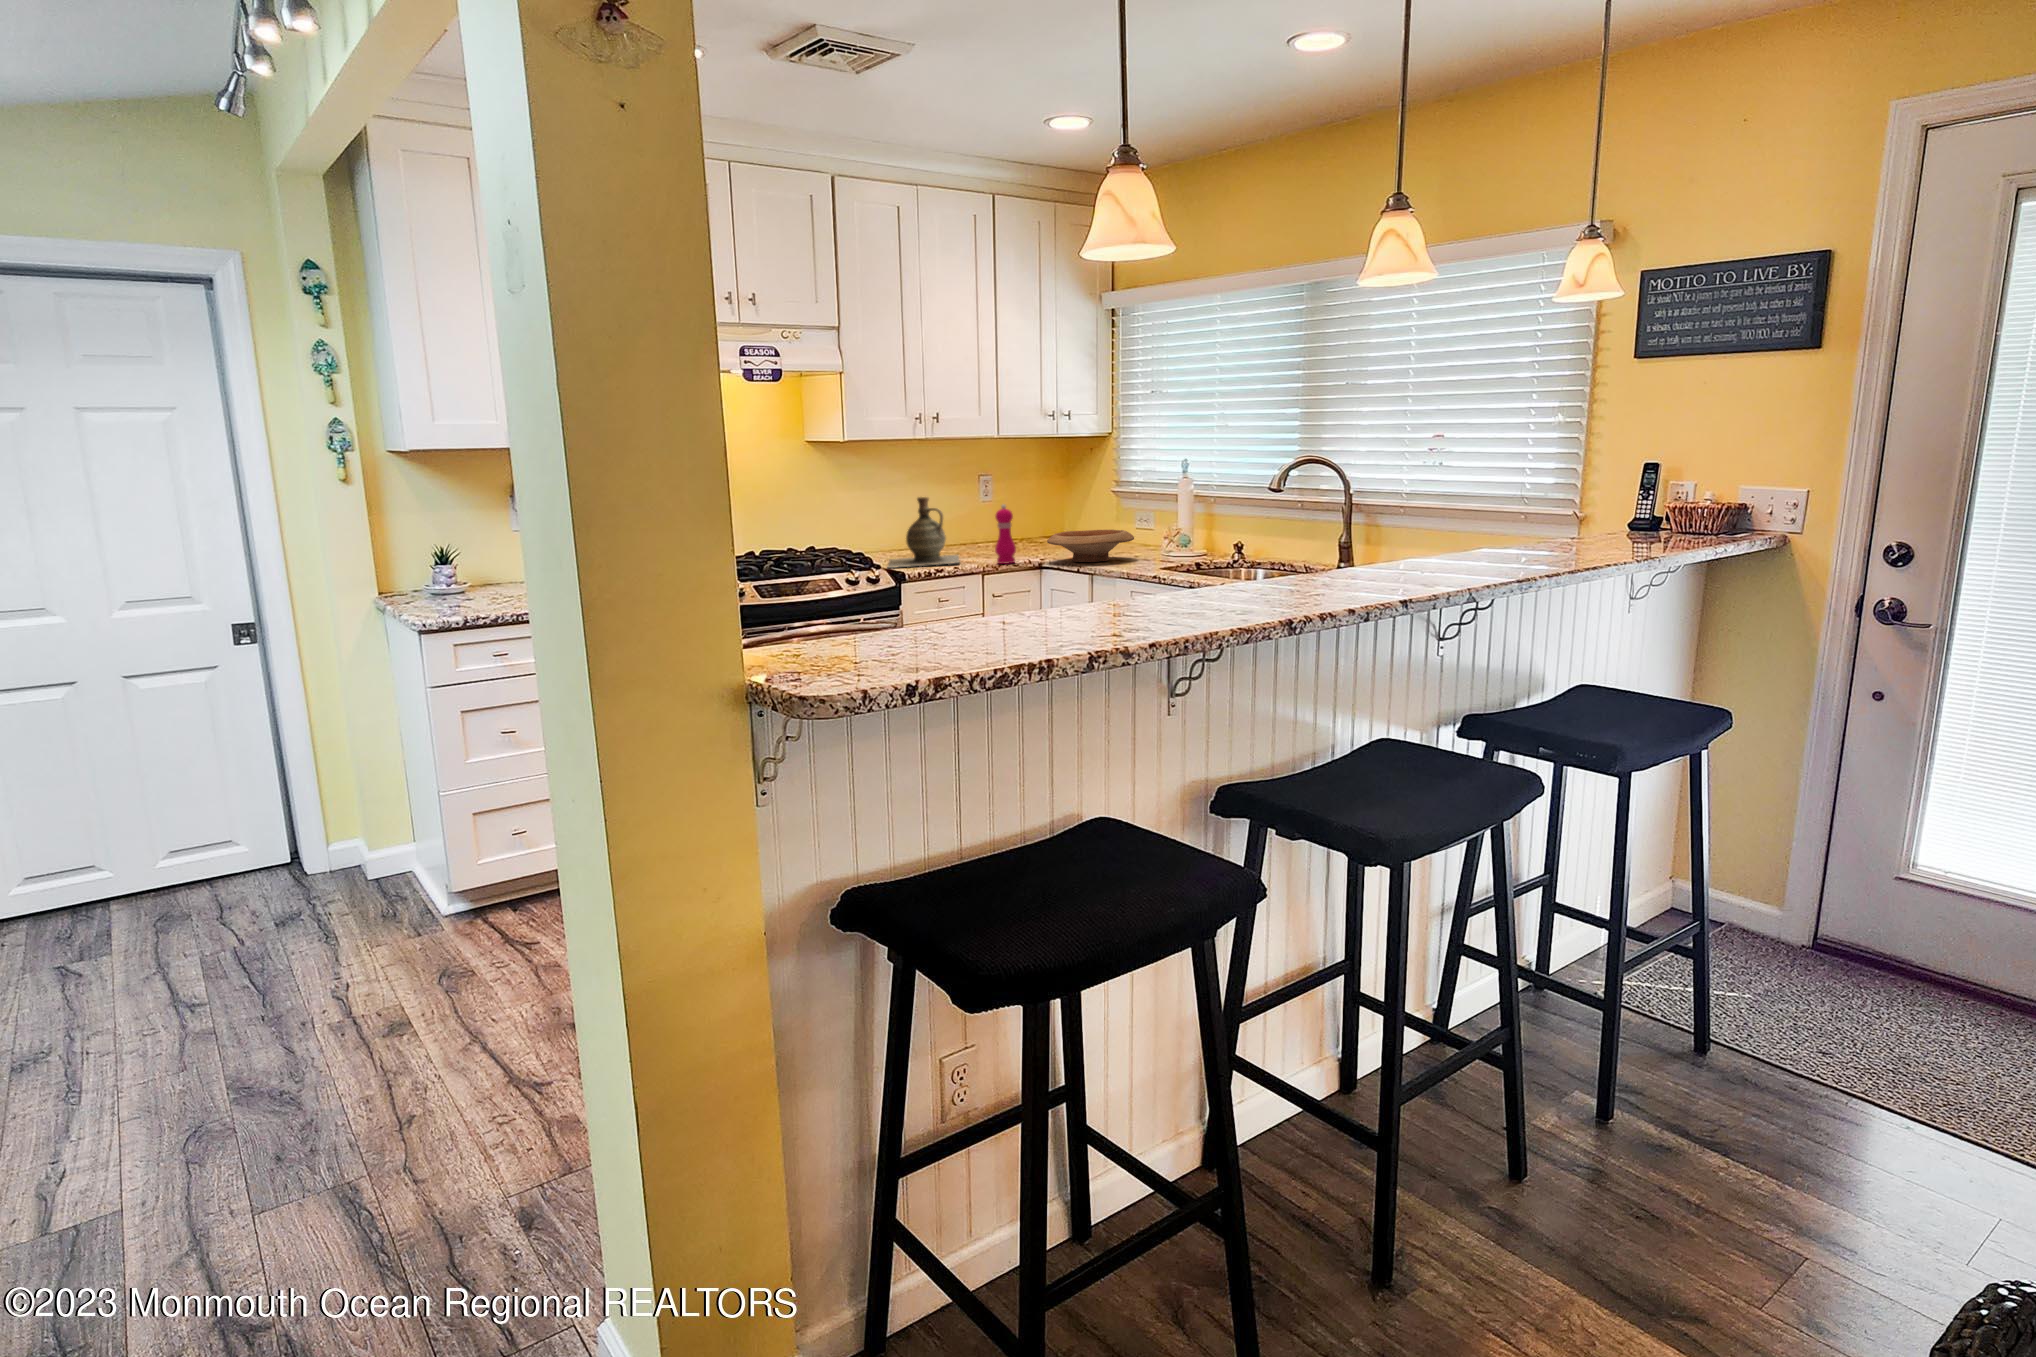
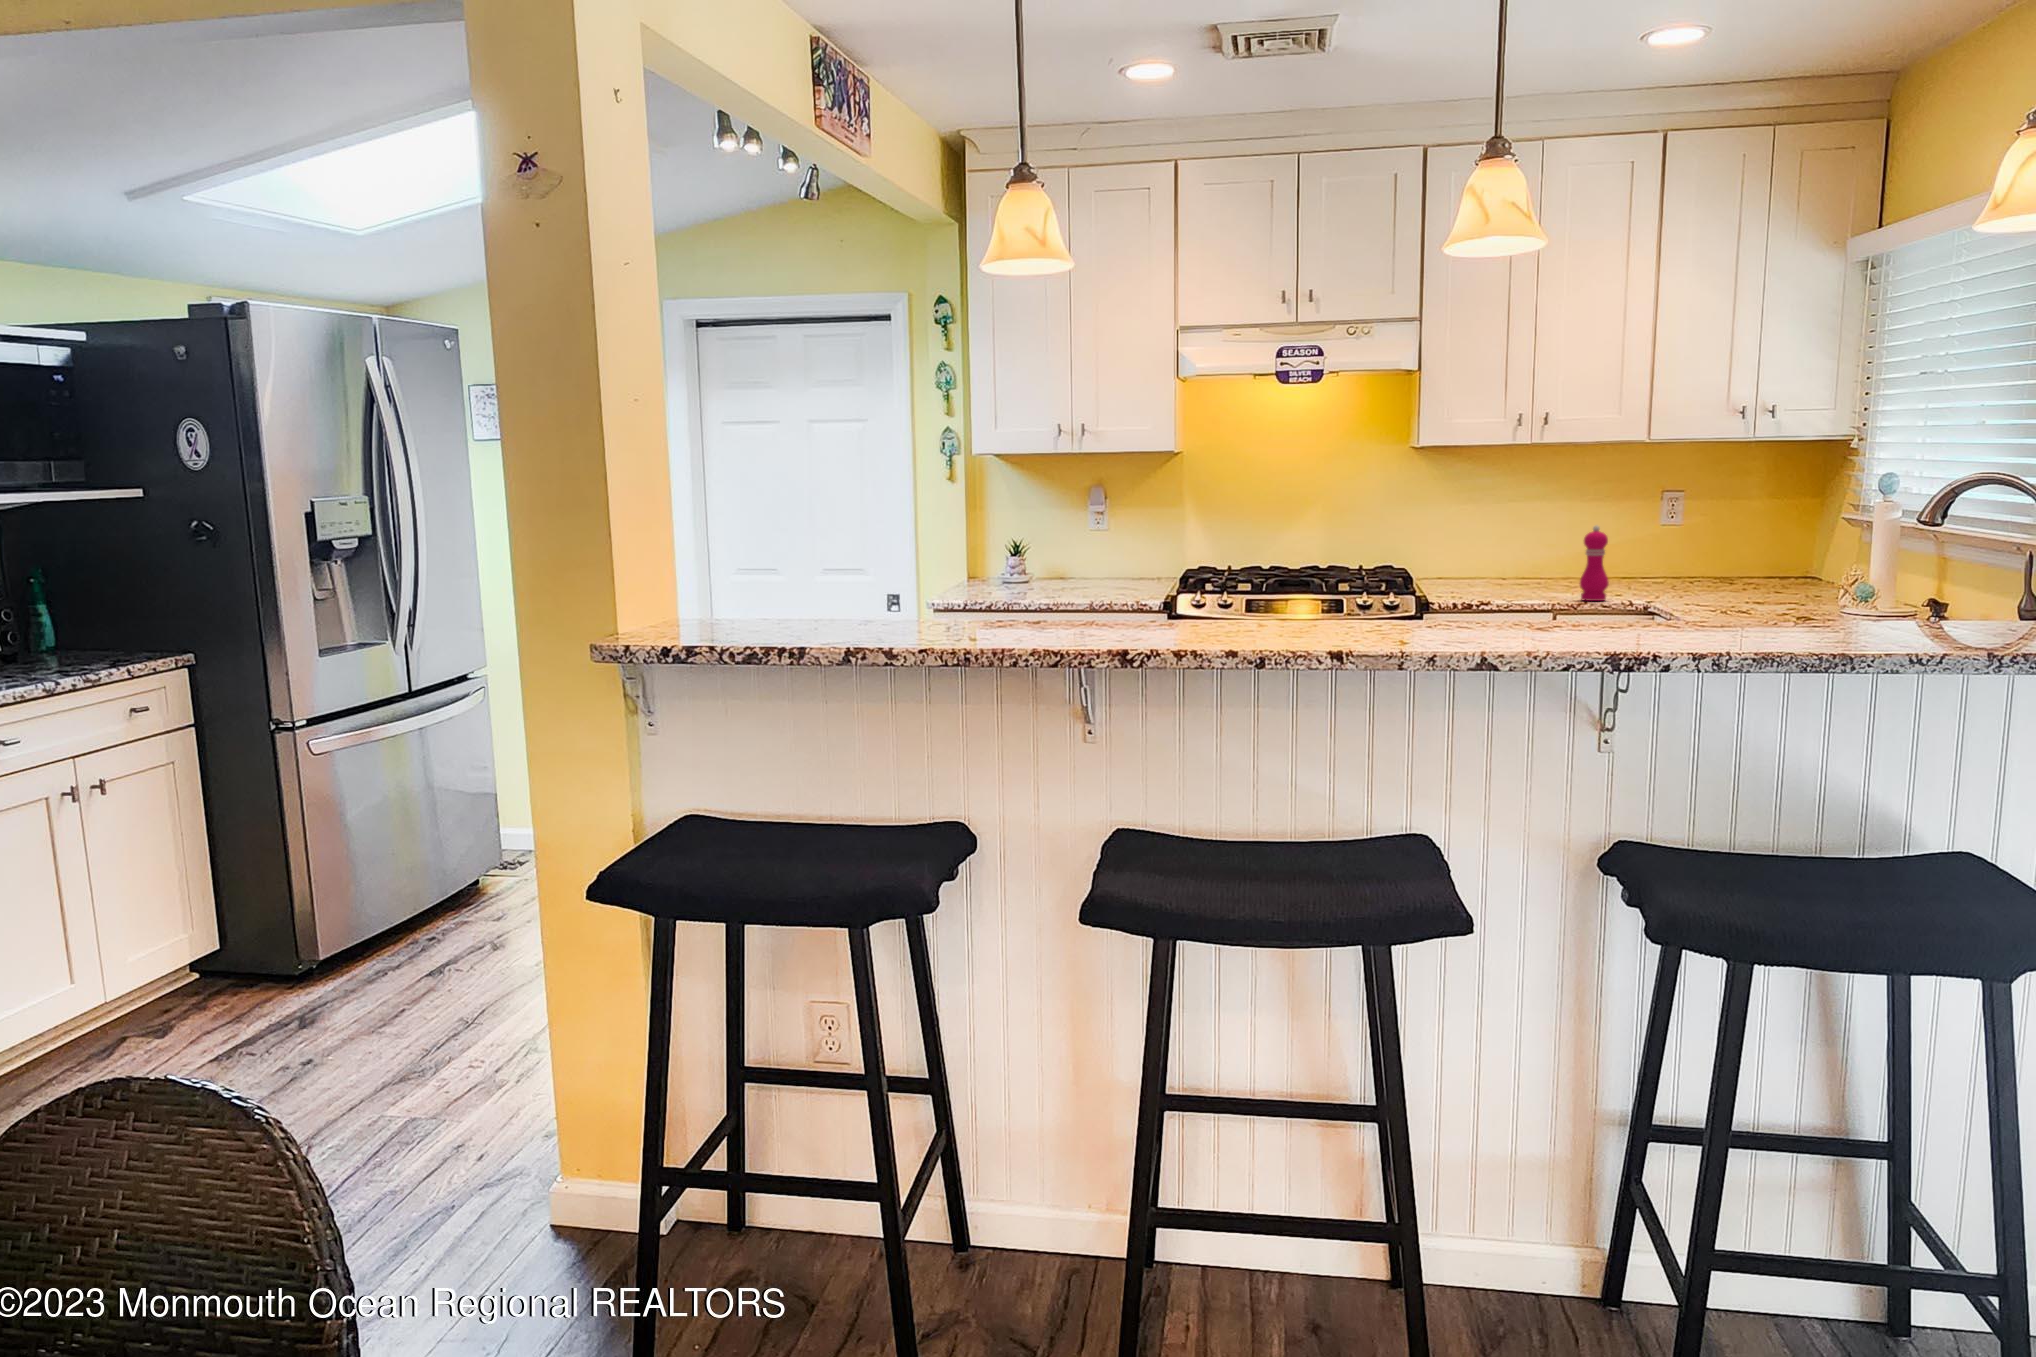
ceramic jug: present [888,497,960,568] -> none [1459,513,1580,595]
wooden bowl: present [1047,530,1134,562] -> none [1631,566,1765,609]

